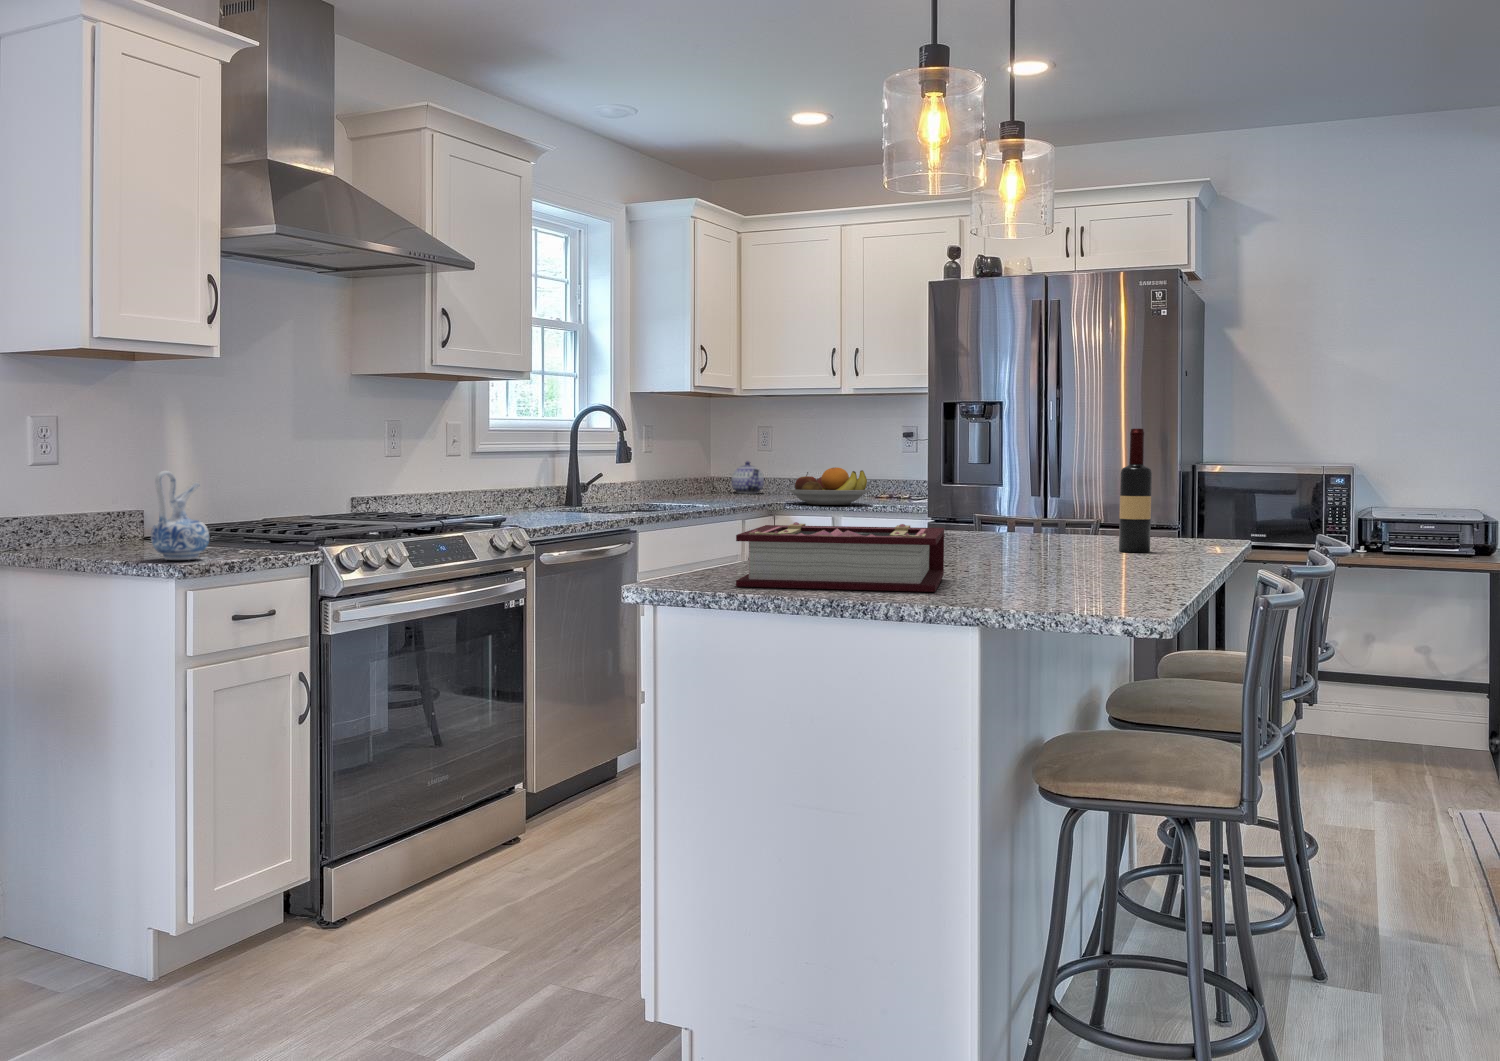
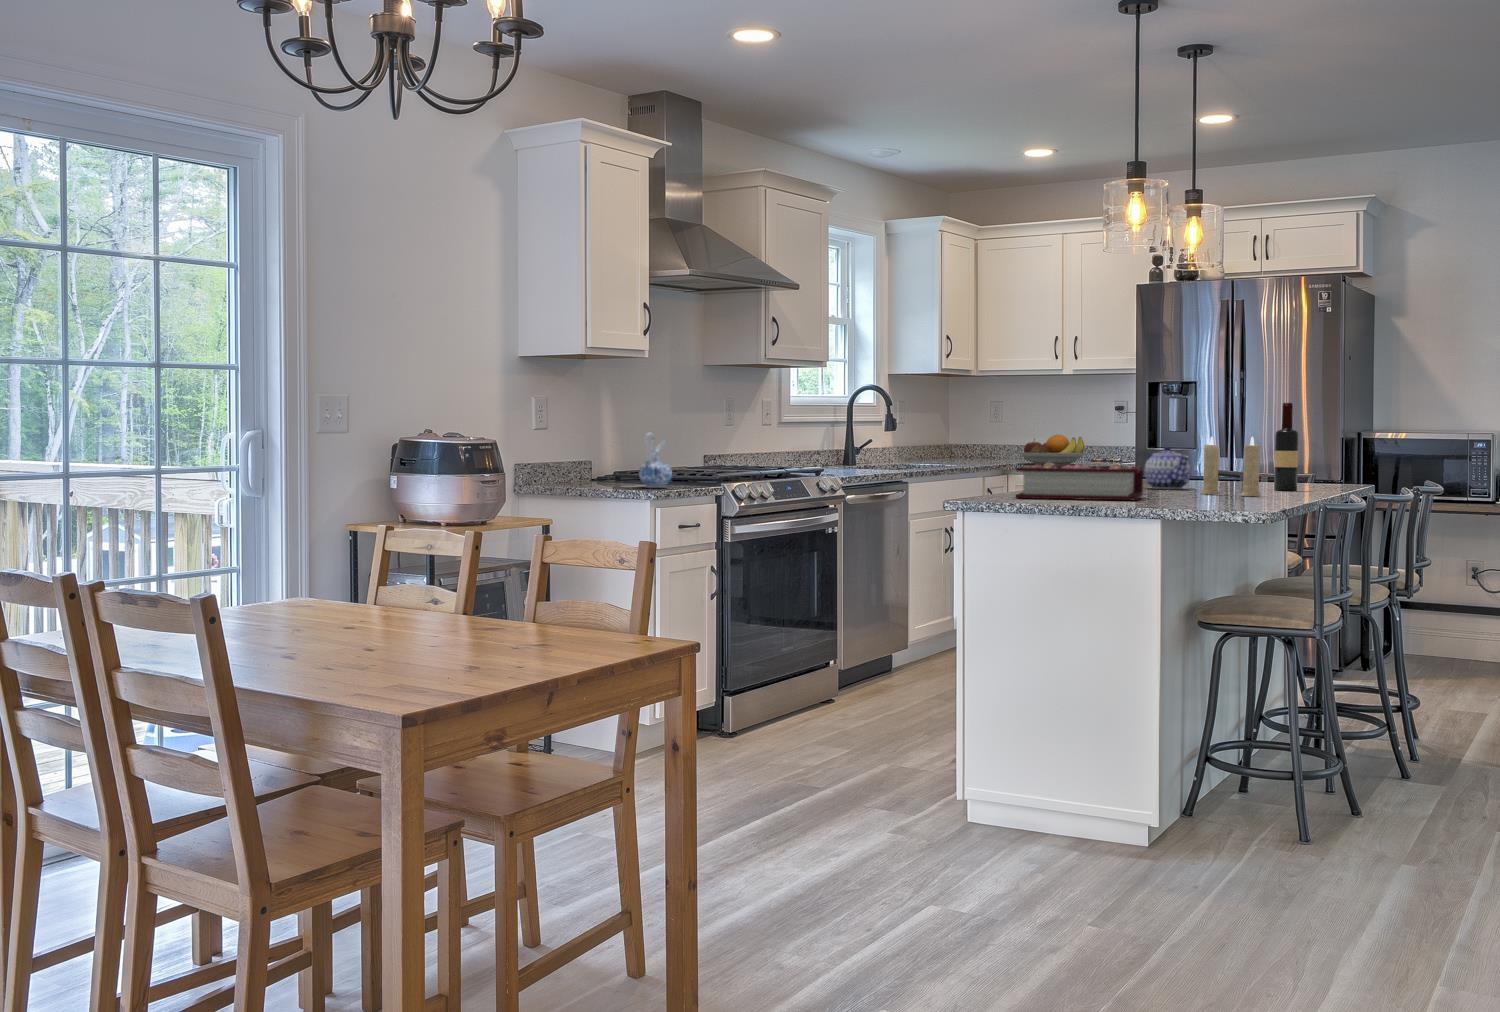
teapot: present [731,461,764,493] -> present [1145,446,1190,489]
candle: none [1026,476,1118,571] -> present [1200,437,1261,496]

